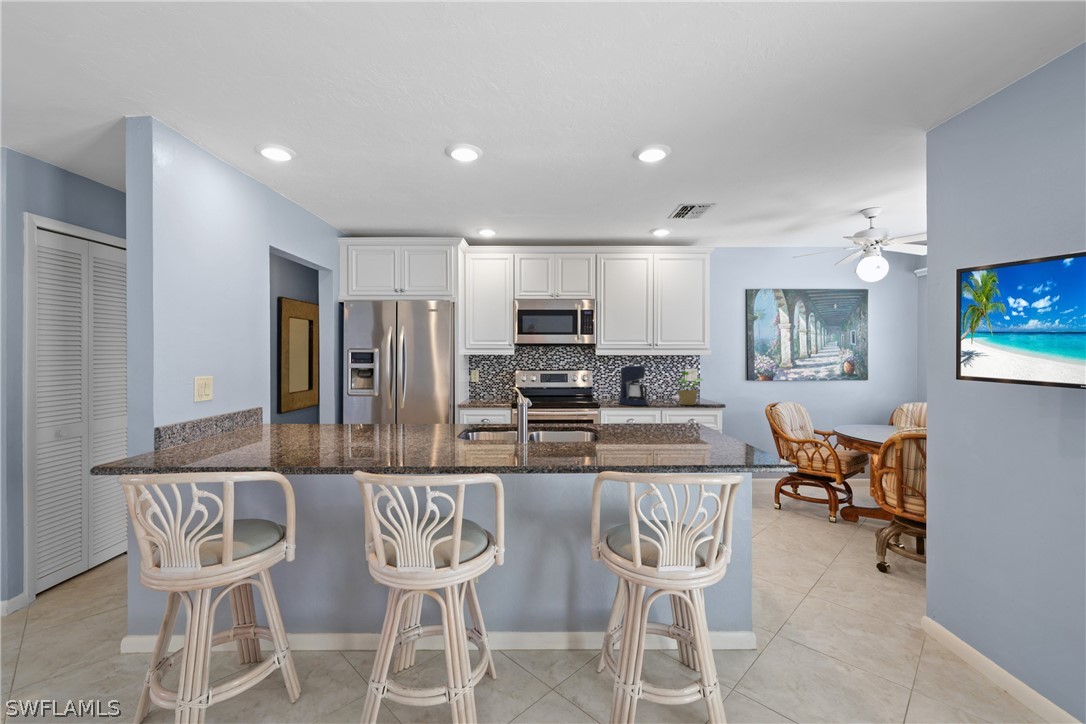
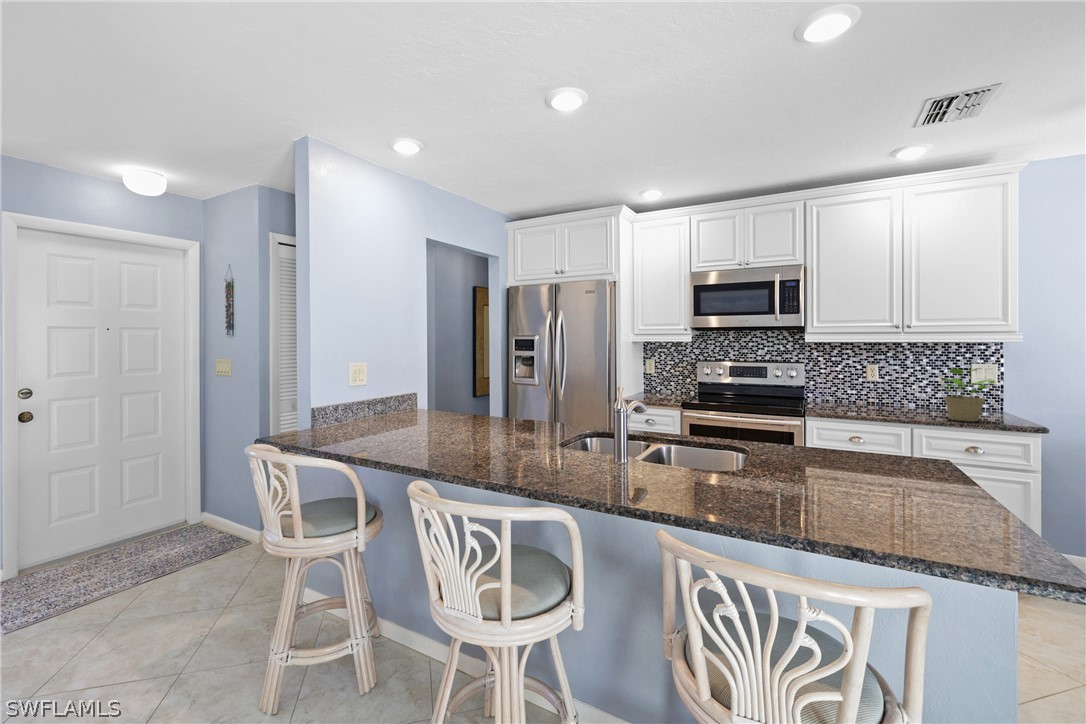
coffee maker: present [619,366,649,405] -> none [837,358,888,416]

